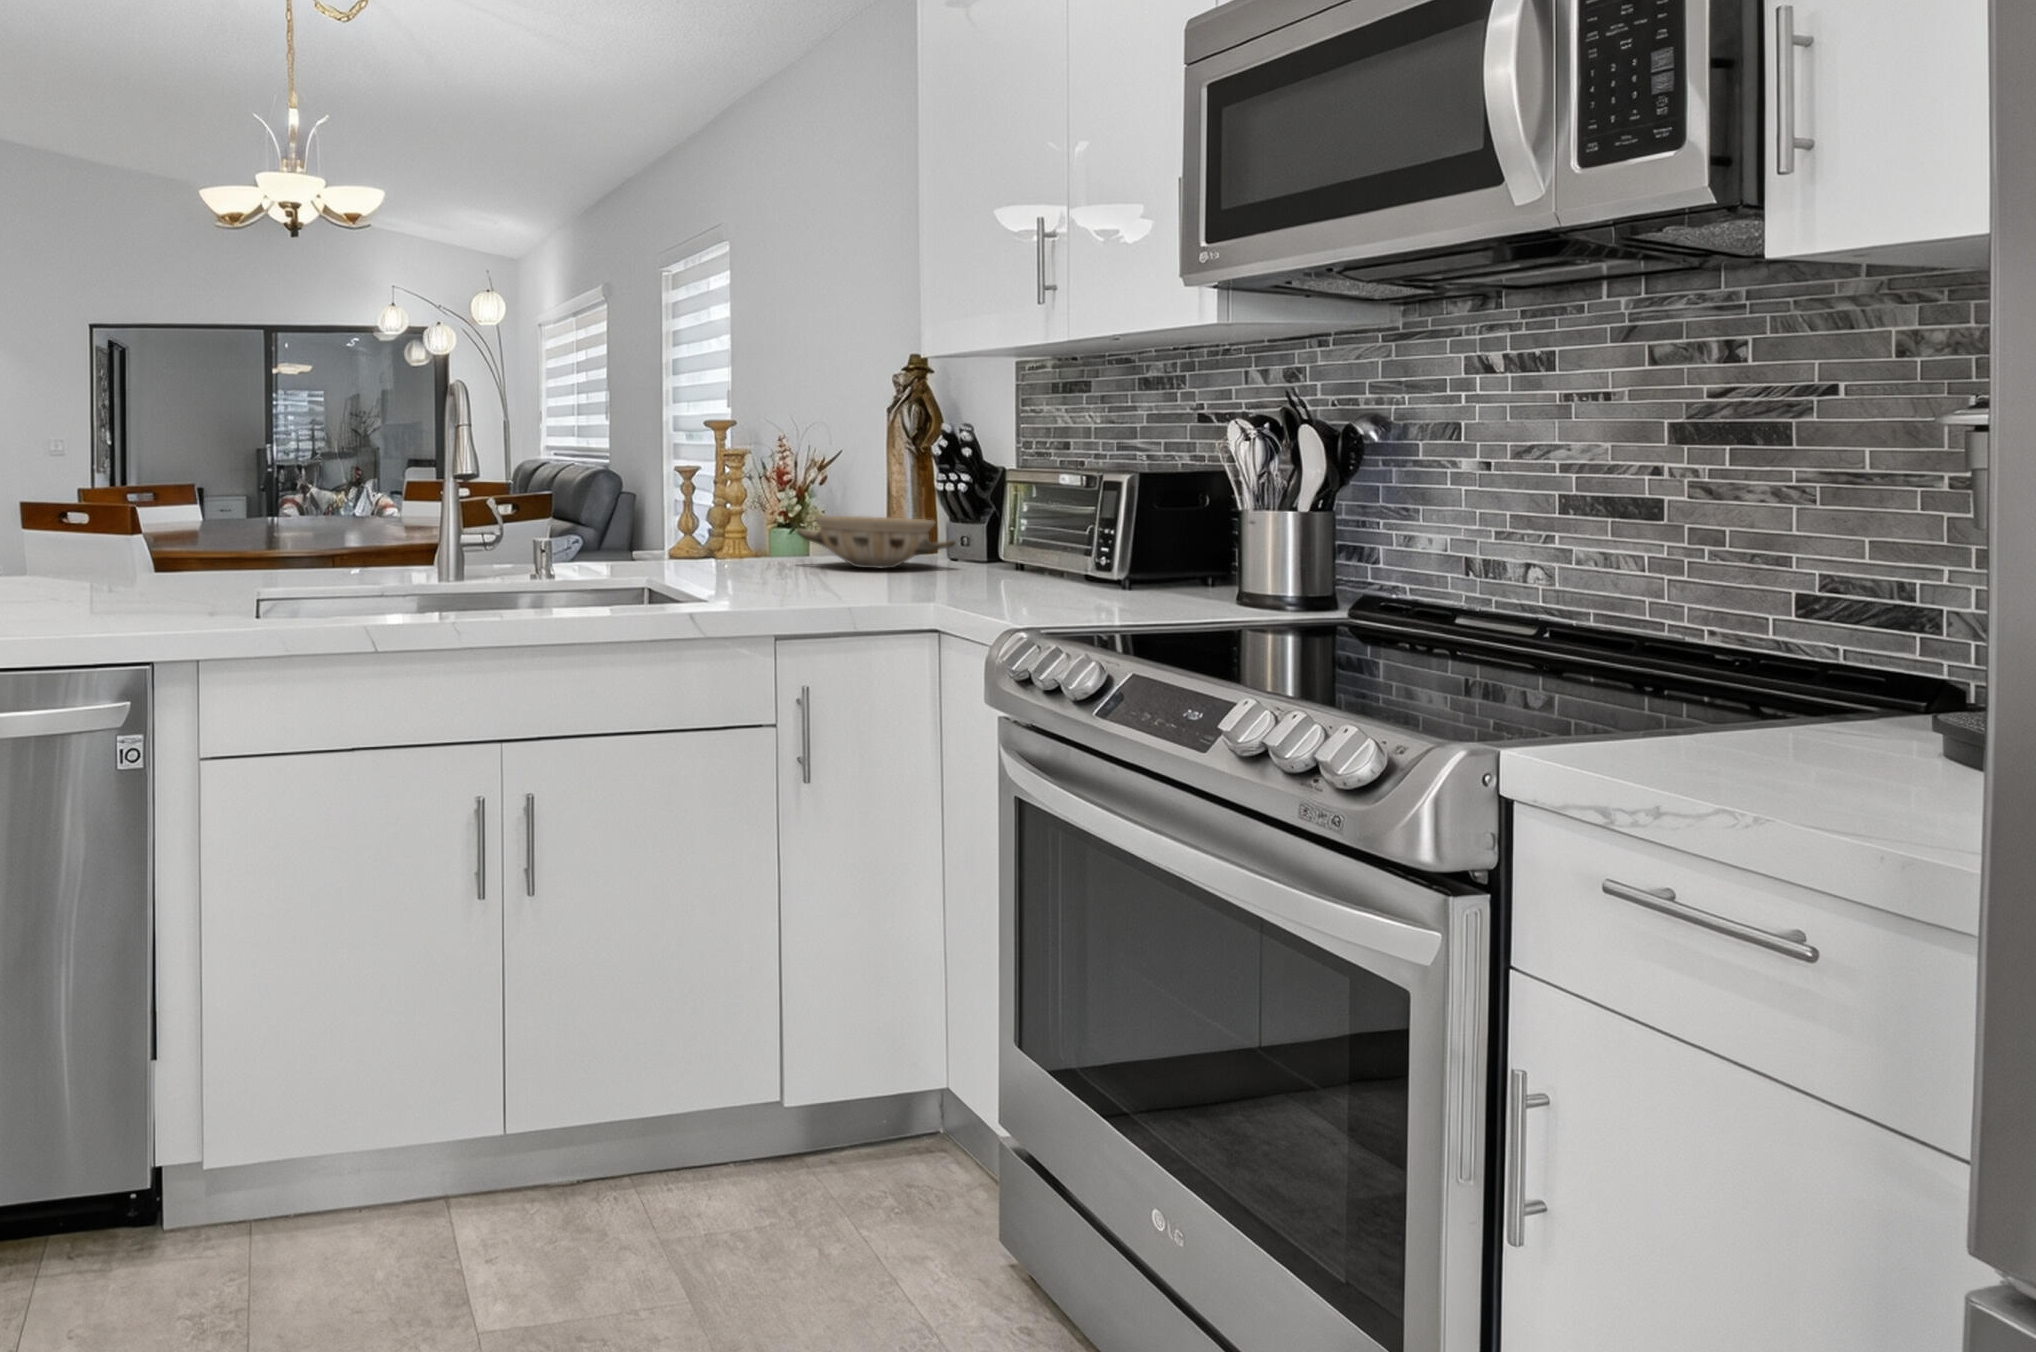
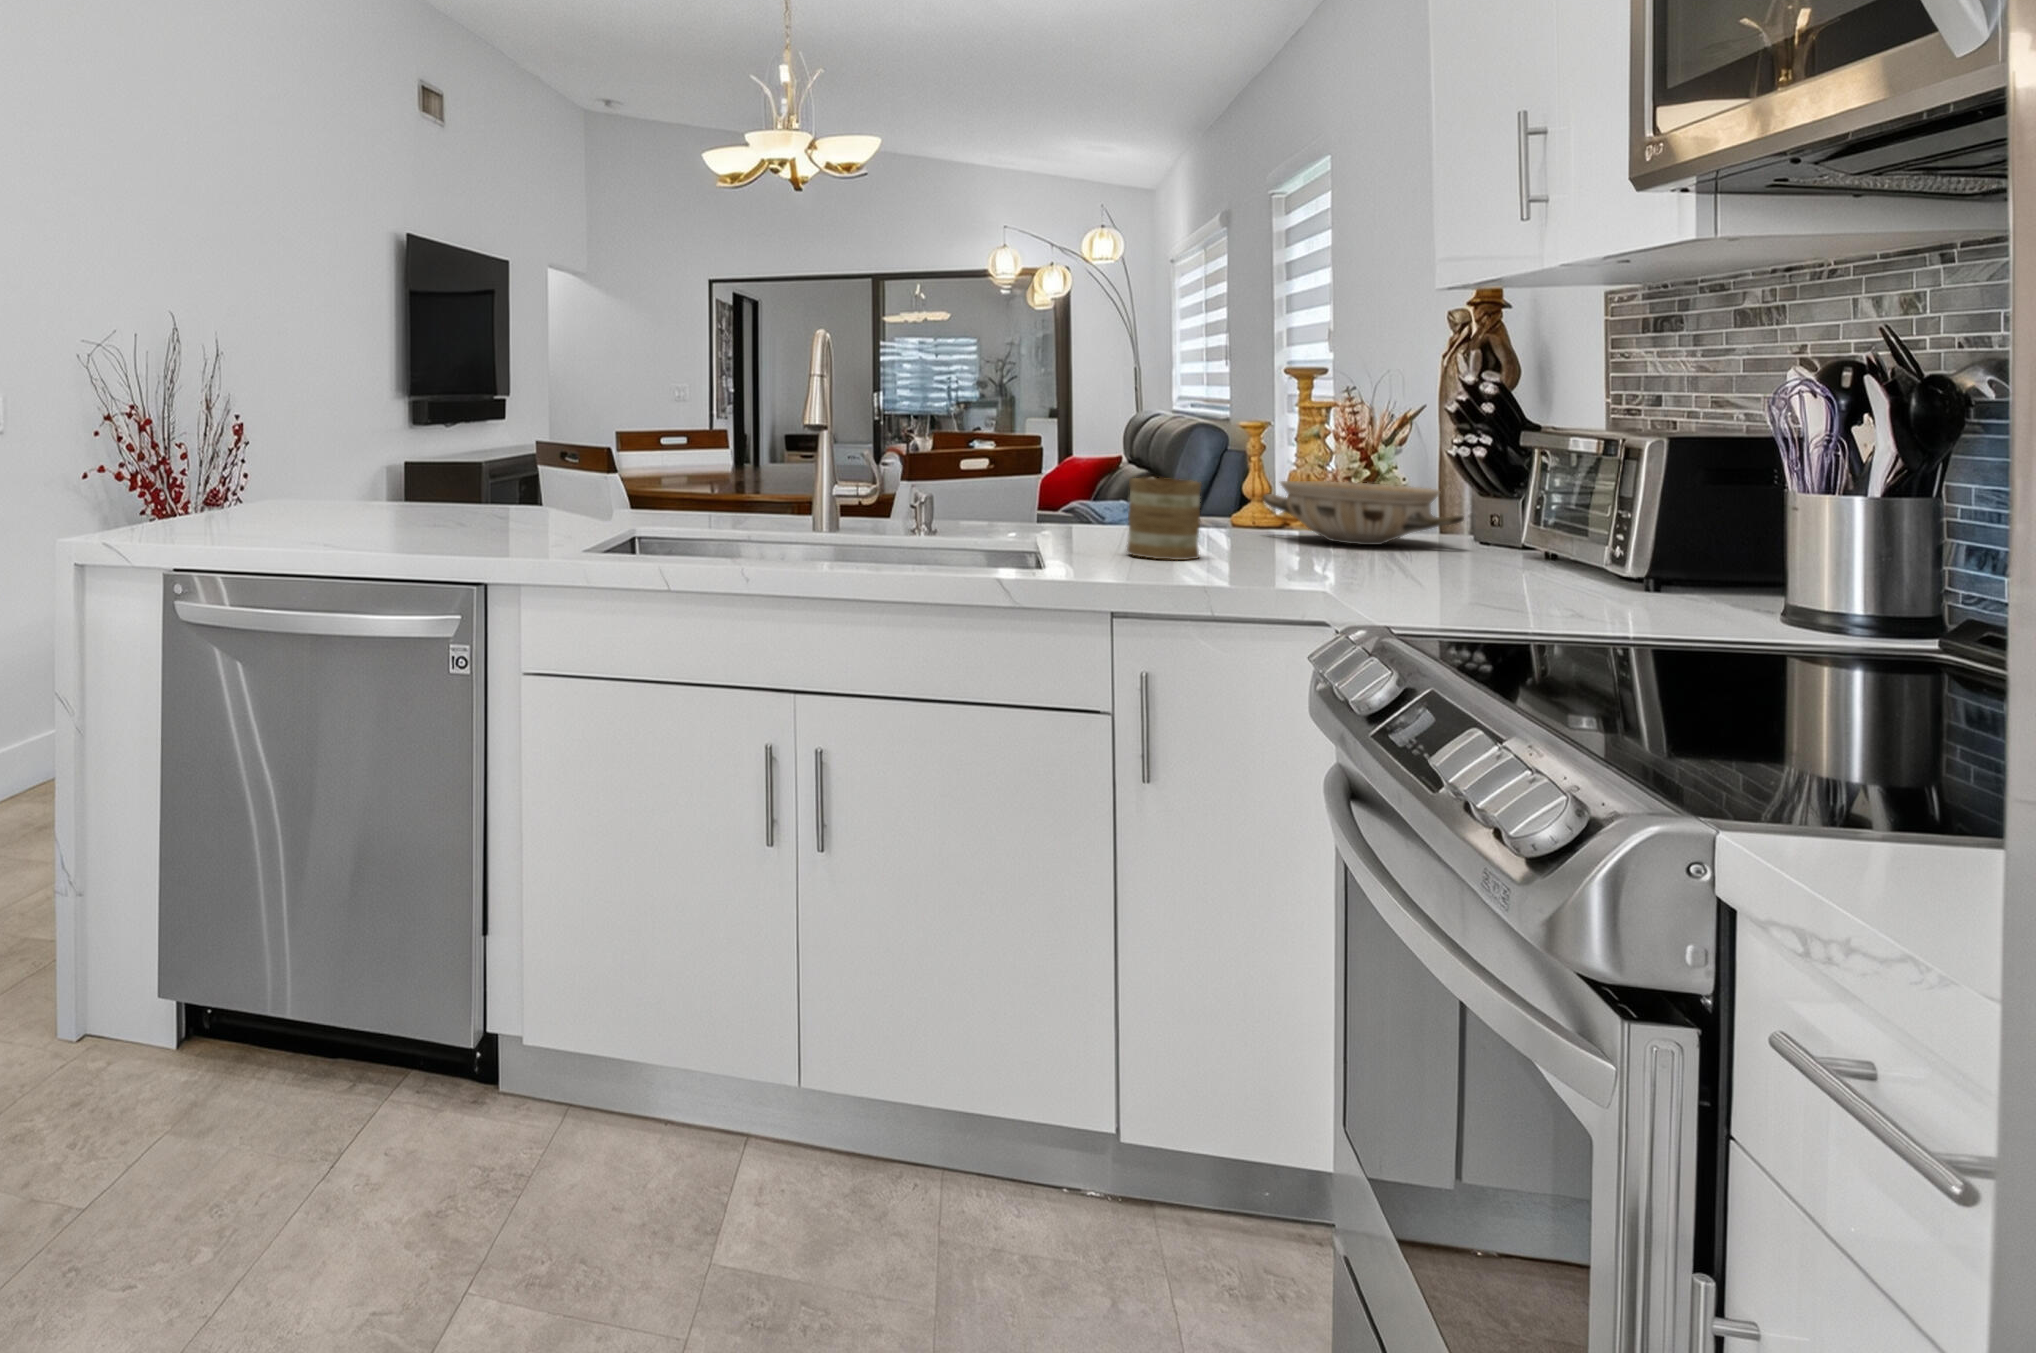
mug: none [734,518,796,590] -> present [1127,478,1201,560]

